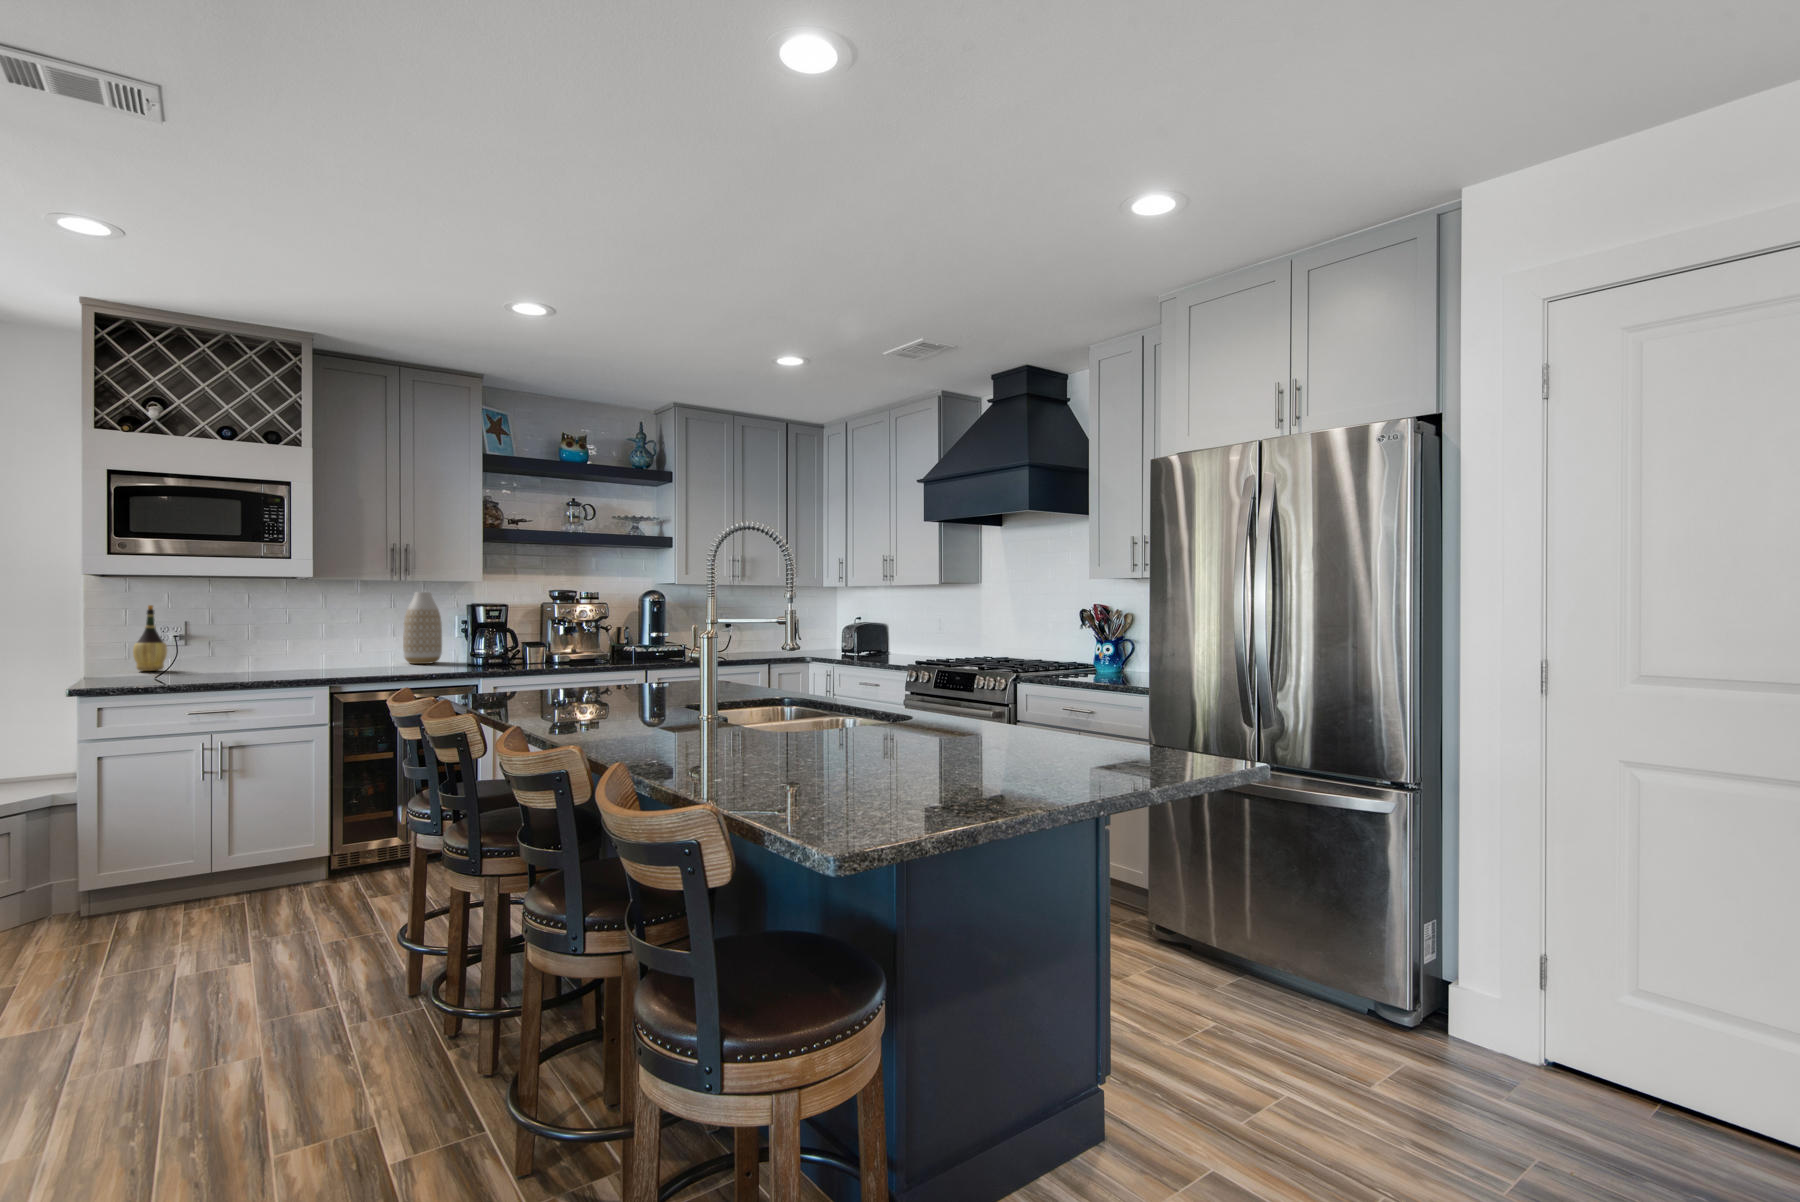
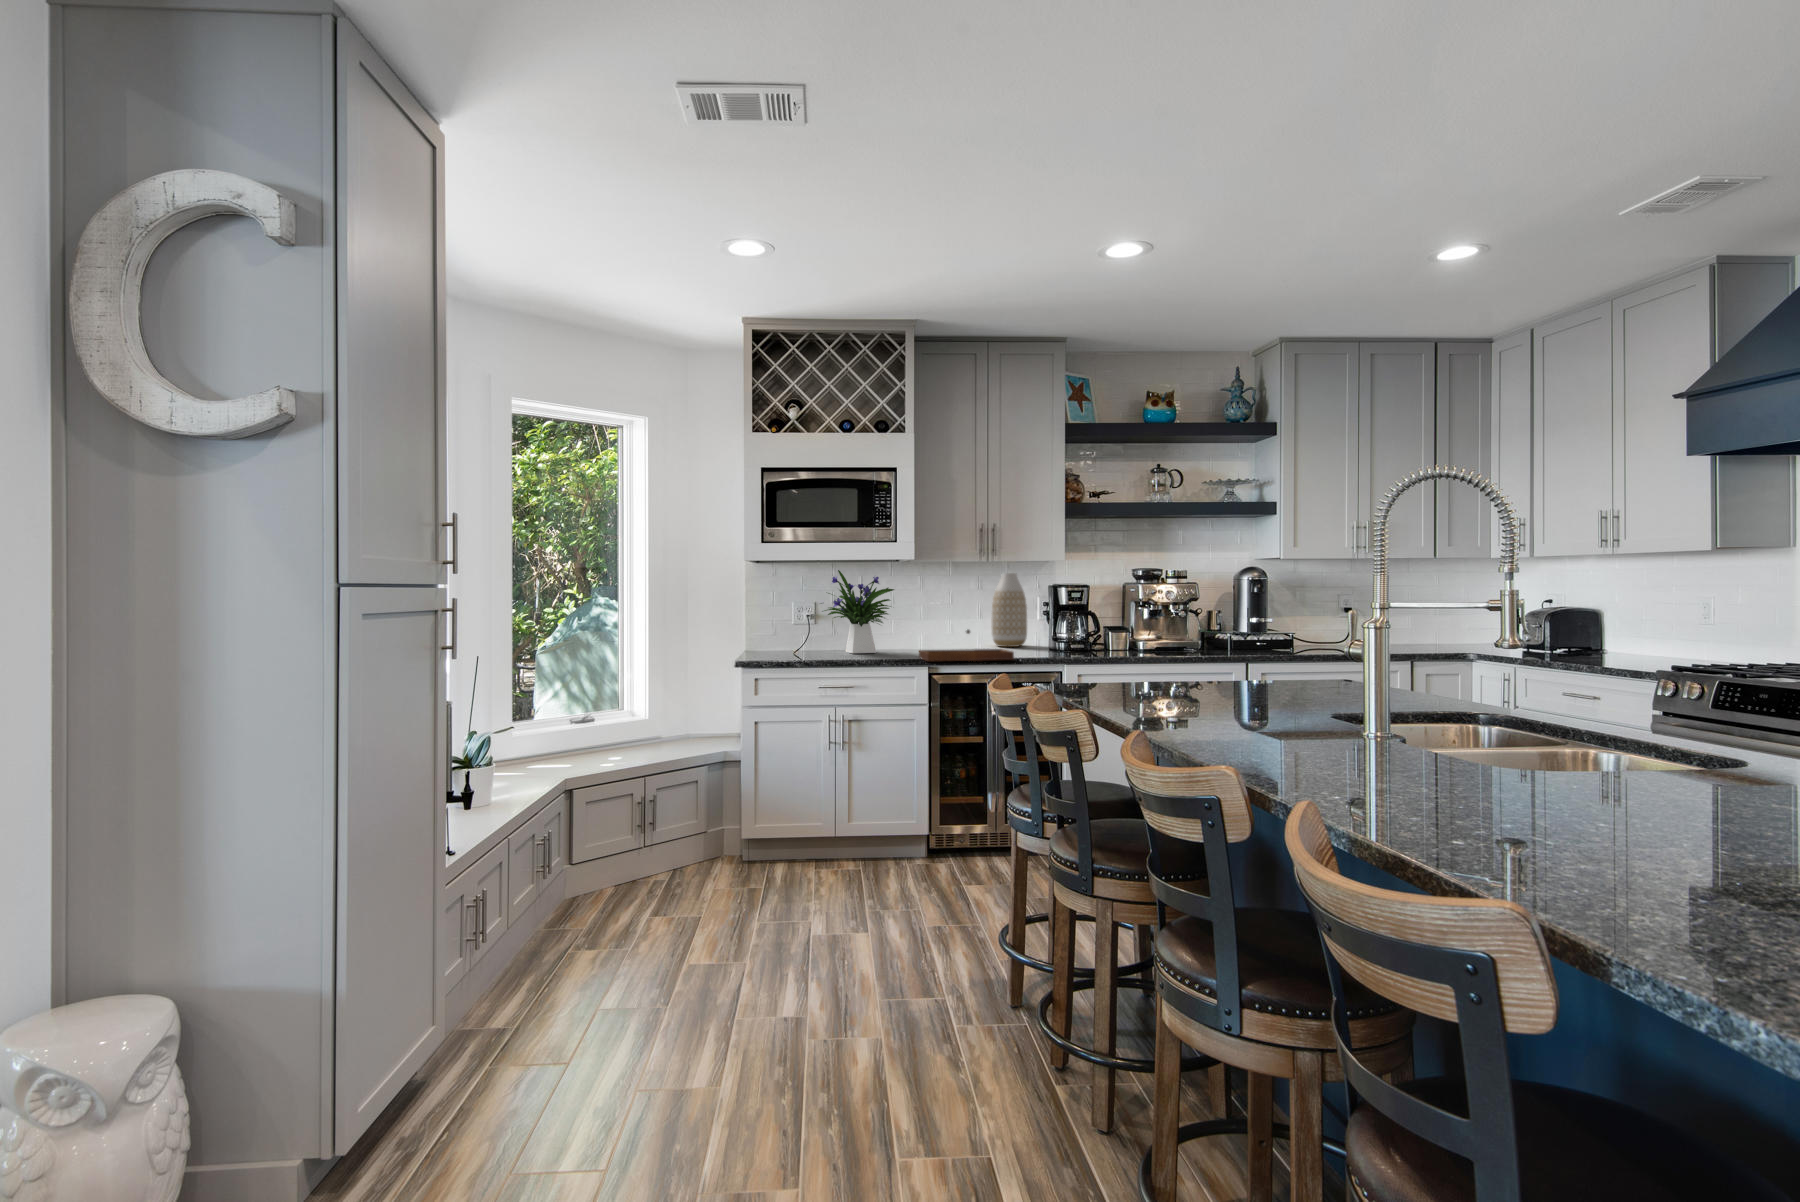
flower arrangement: none [187,586,288,676] -> present [821,570,894,653]
wine bottle: present [133,605,167,671] -> none [781,588,805,647]
tray: none [317,648,425,681] -> present [919,630,1014,661]

